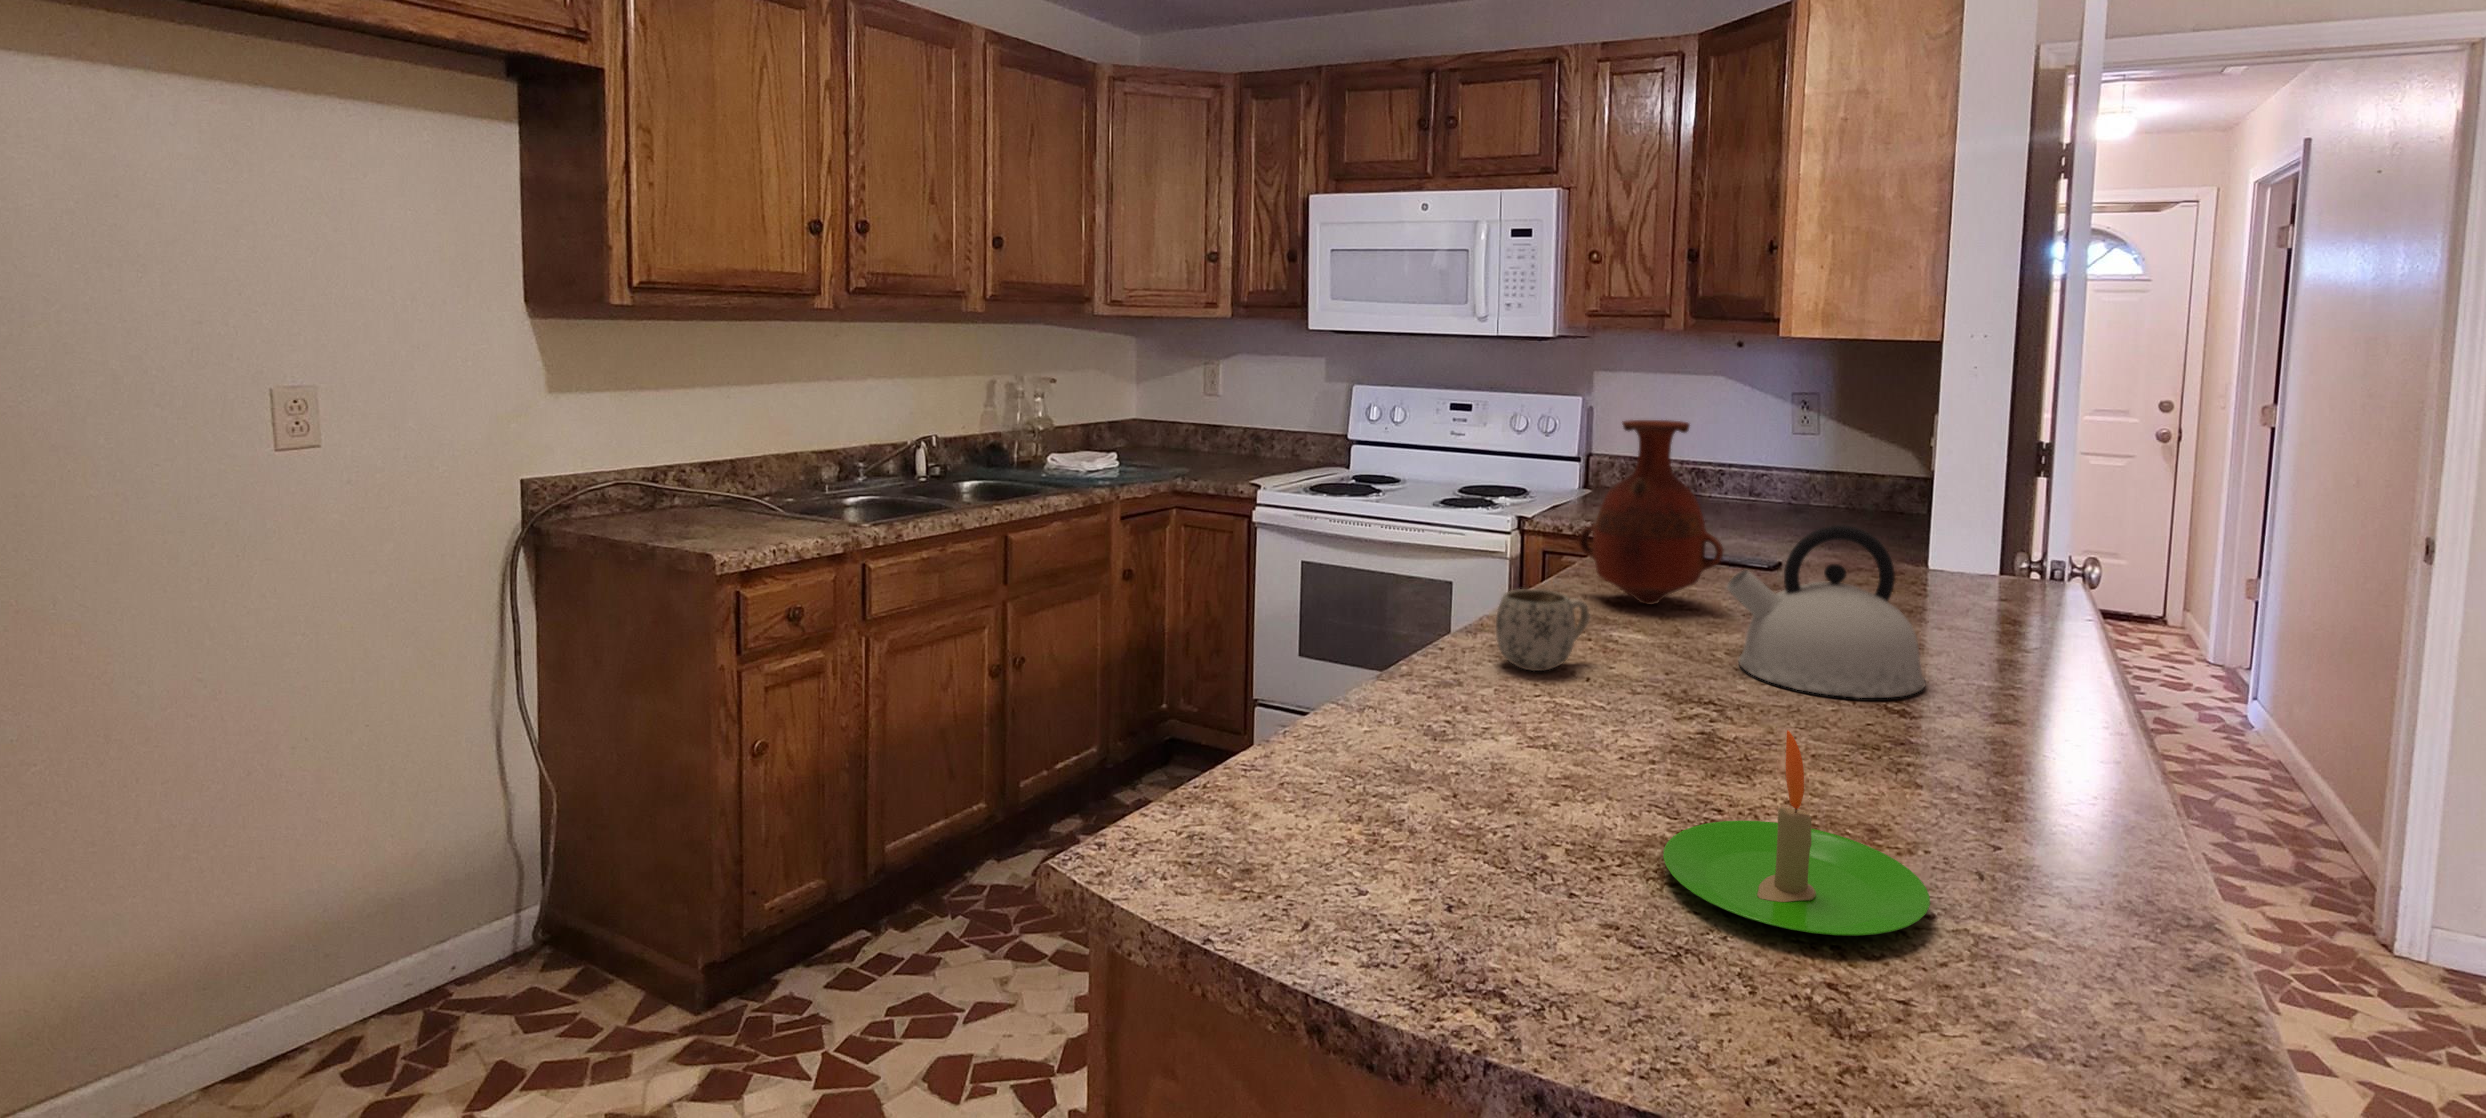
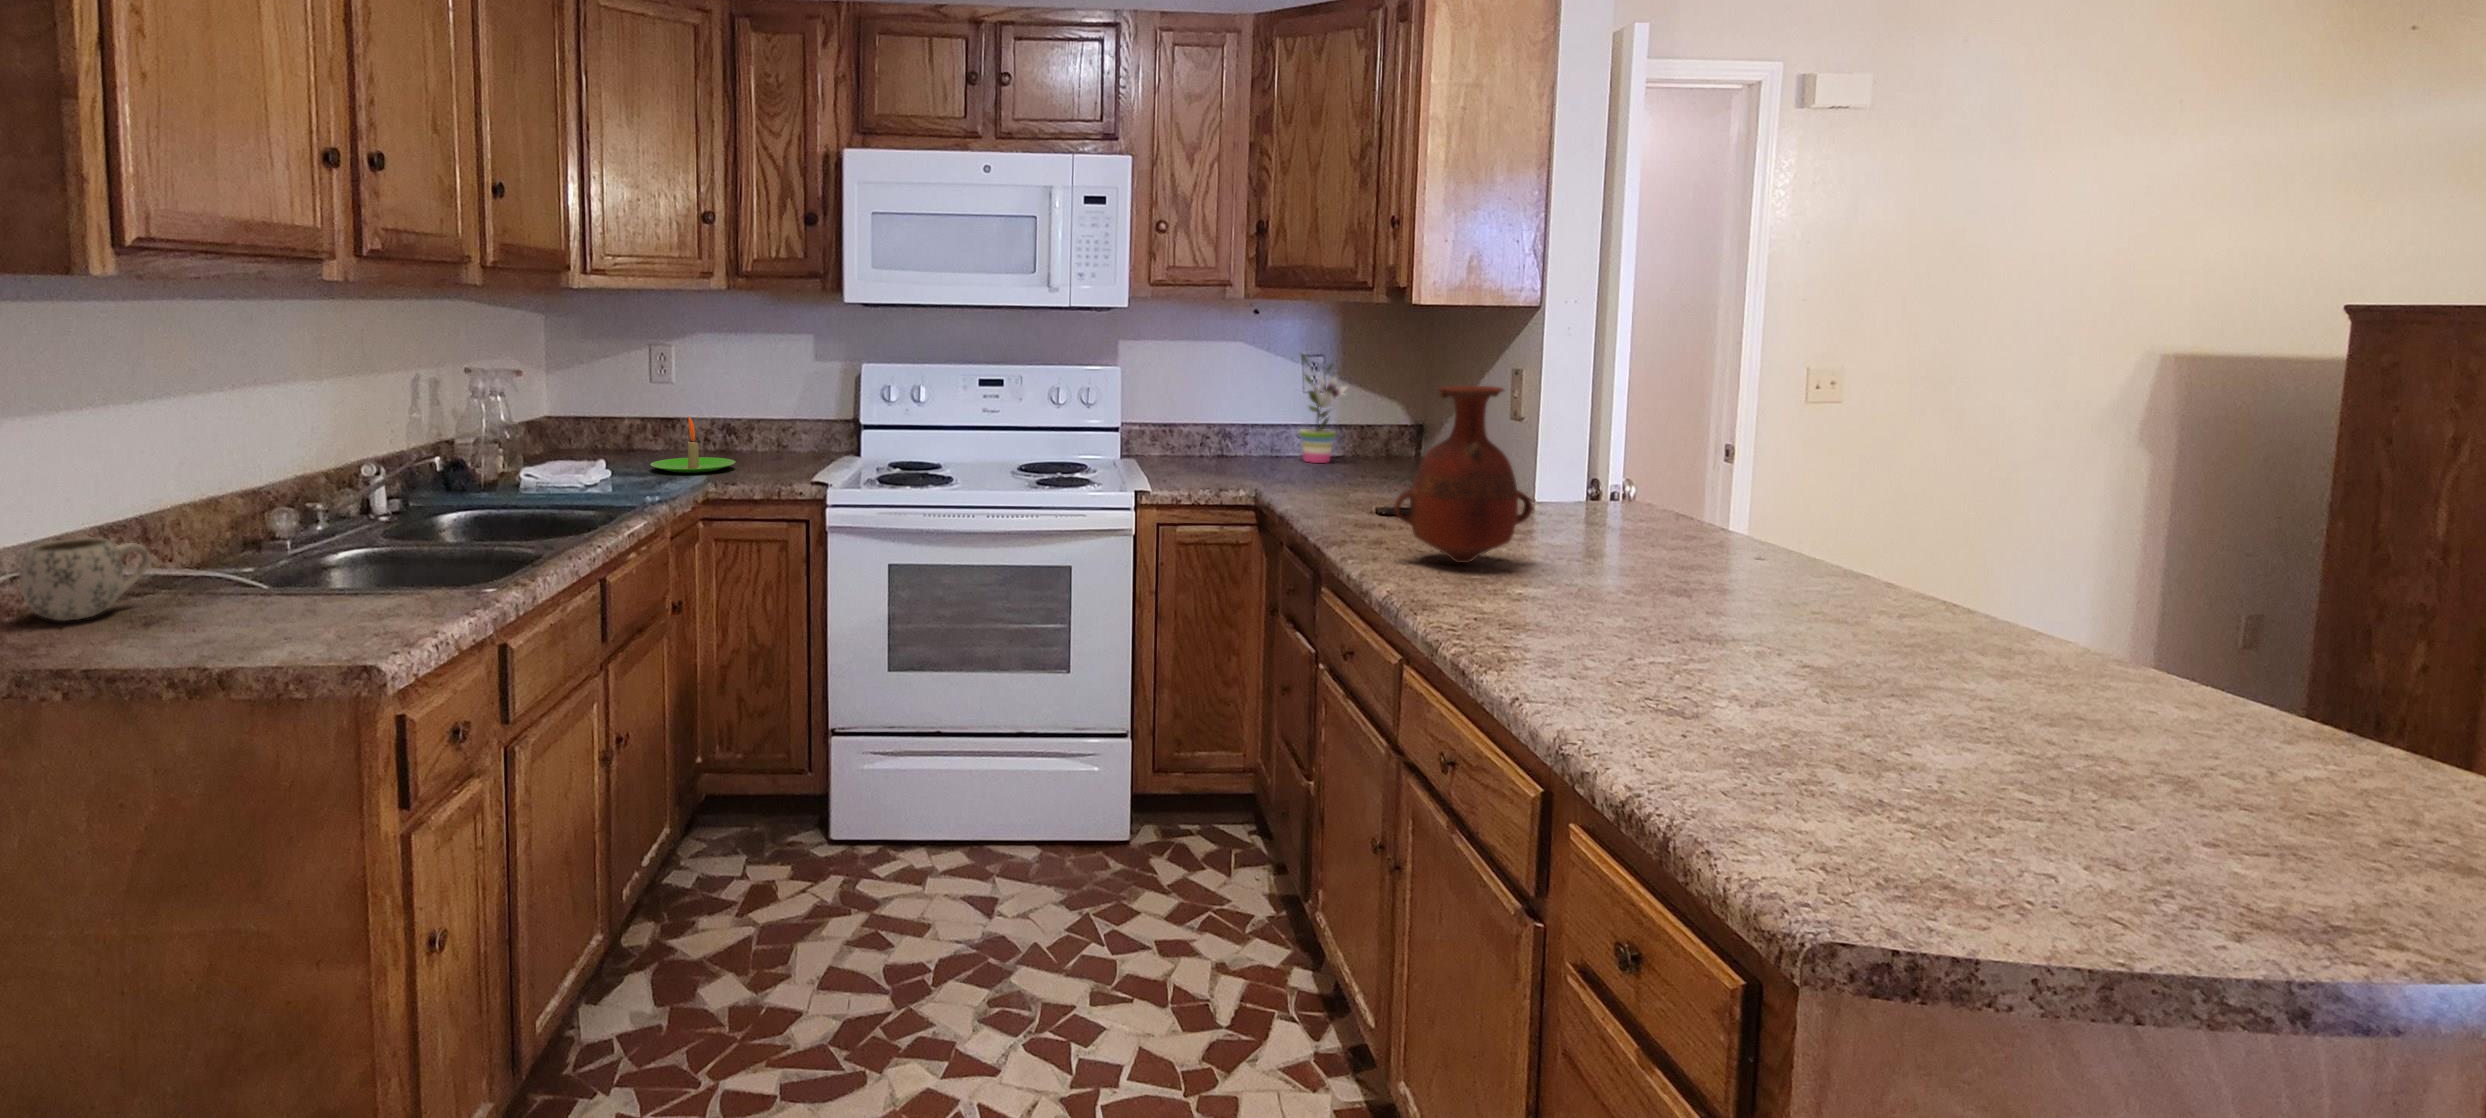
potted plant: none [1777,389,1832,511] -> present [1300,354,1346,463]
kettle: present [1727,525,1925,698] -> none [1641,471,1814,622]
mug: present [1496,589,1590,671] -> present [20,538,152,621]
candle: present [1663,730,1930,936] -> present [651,417,735,473]

